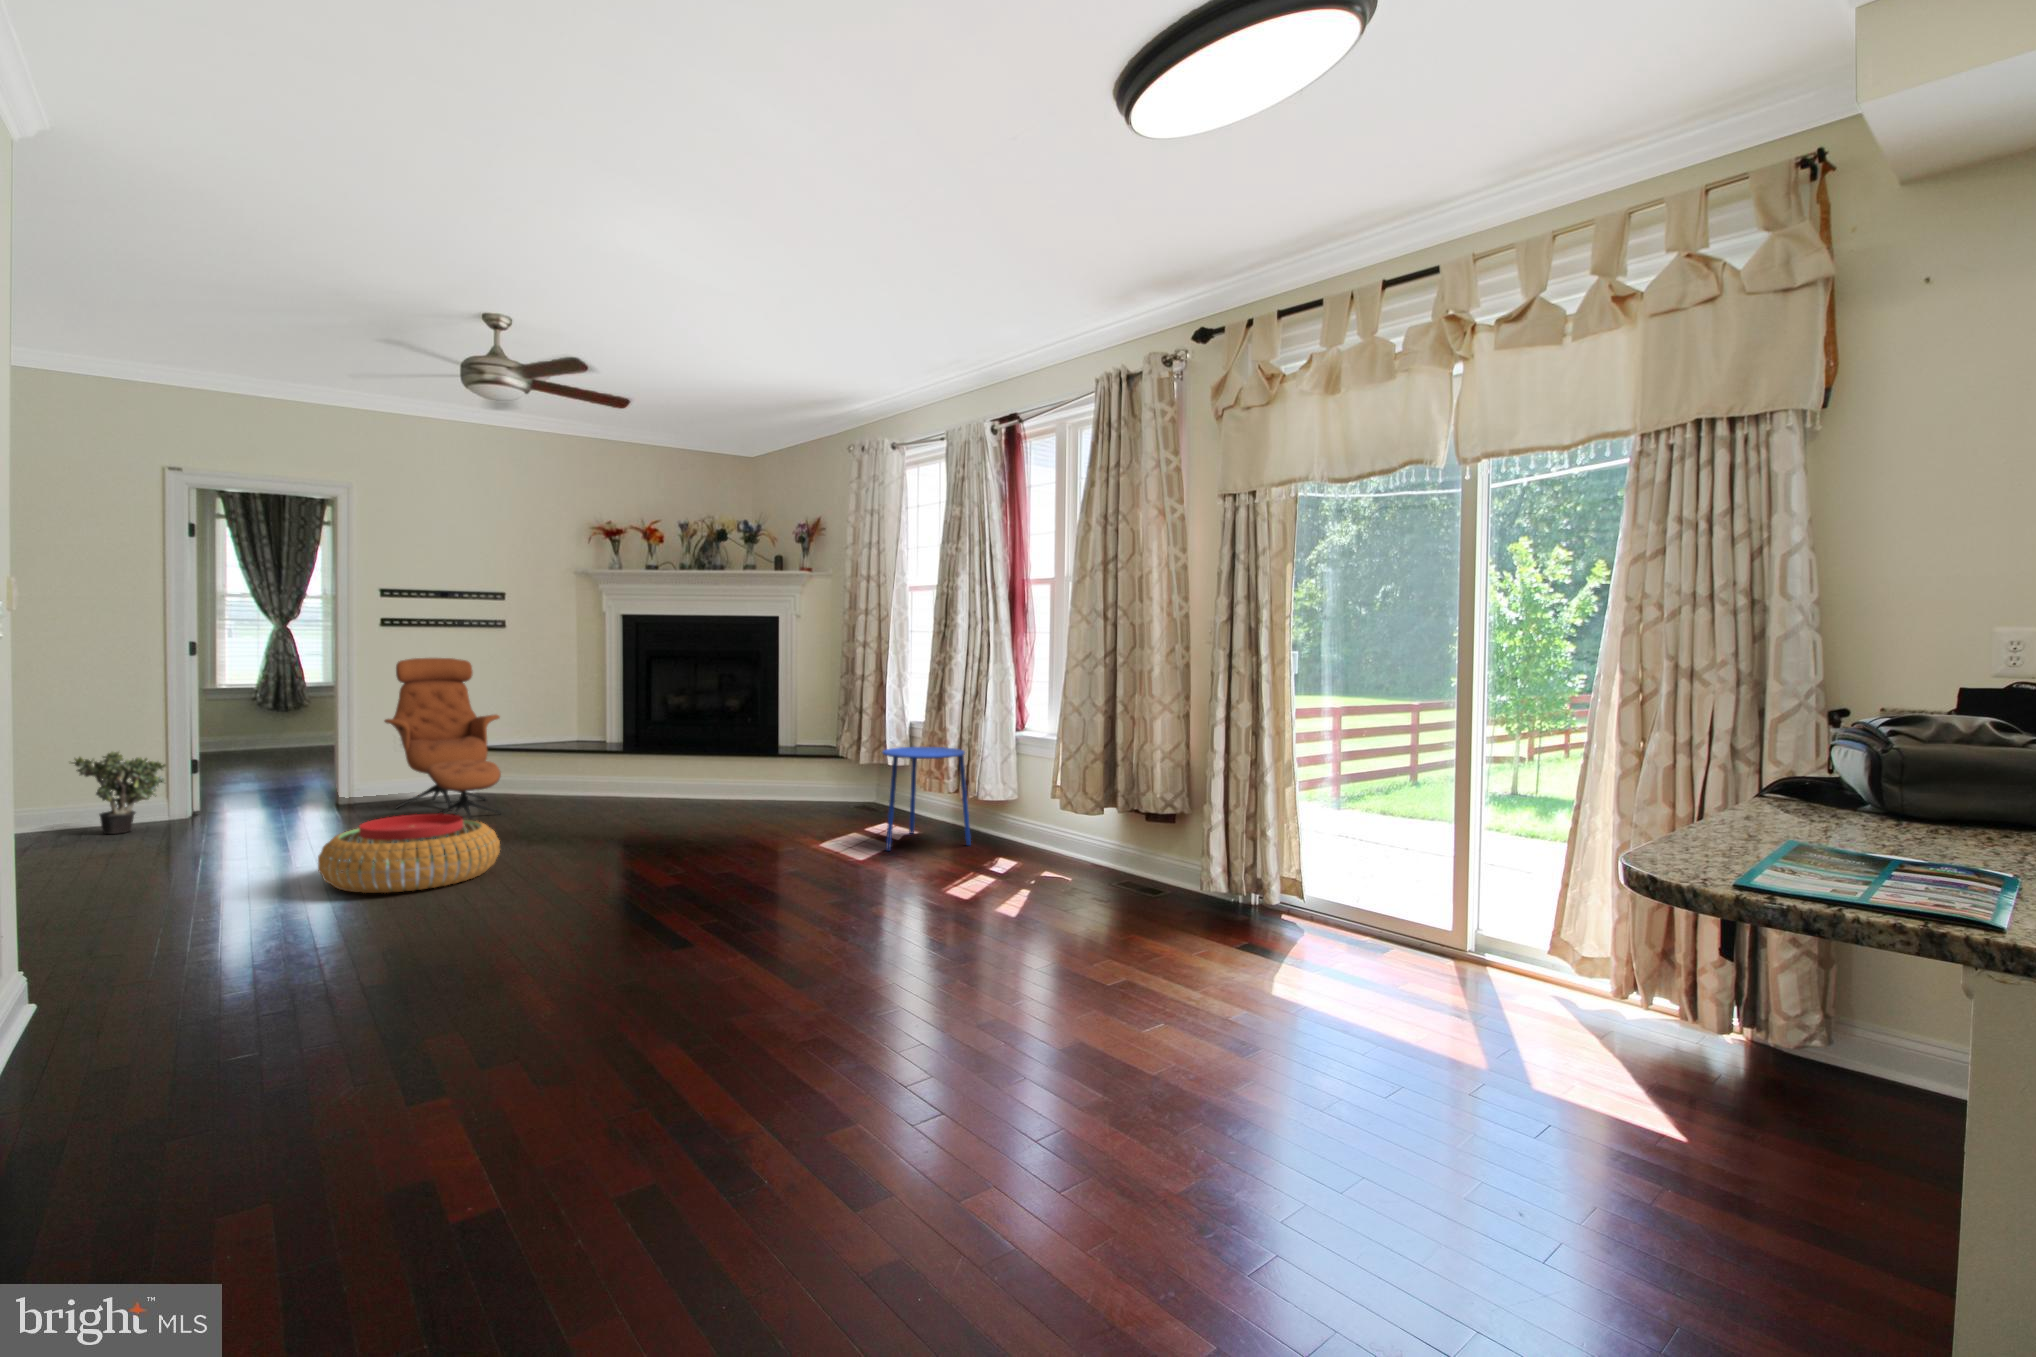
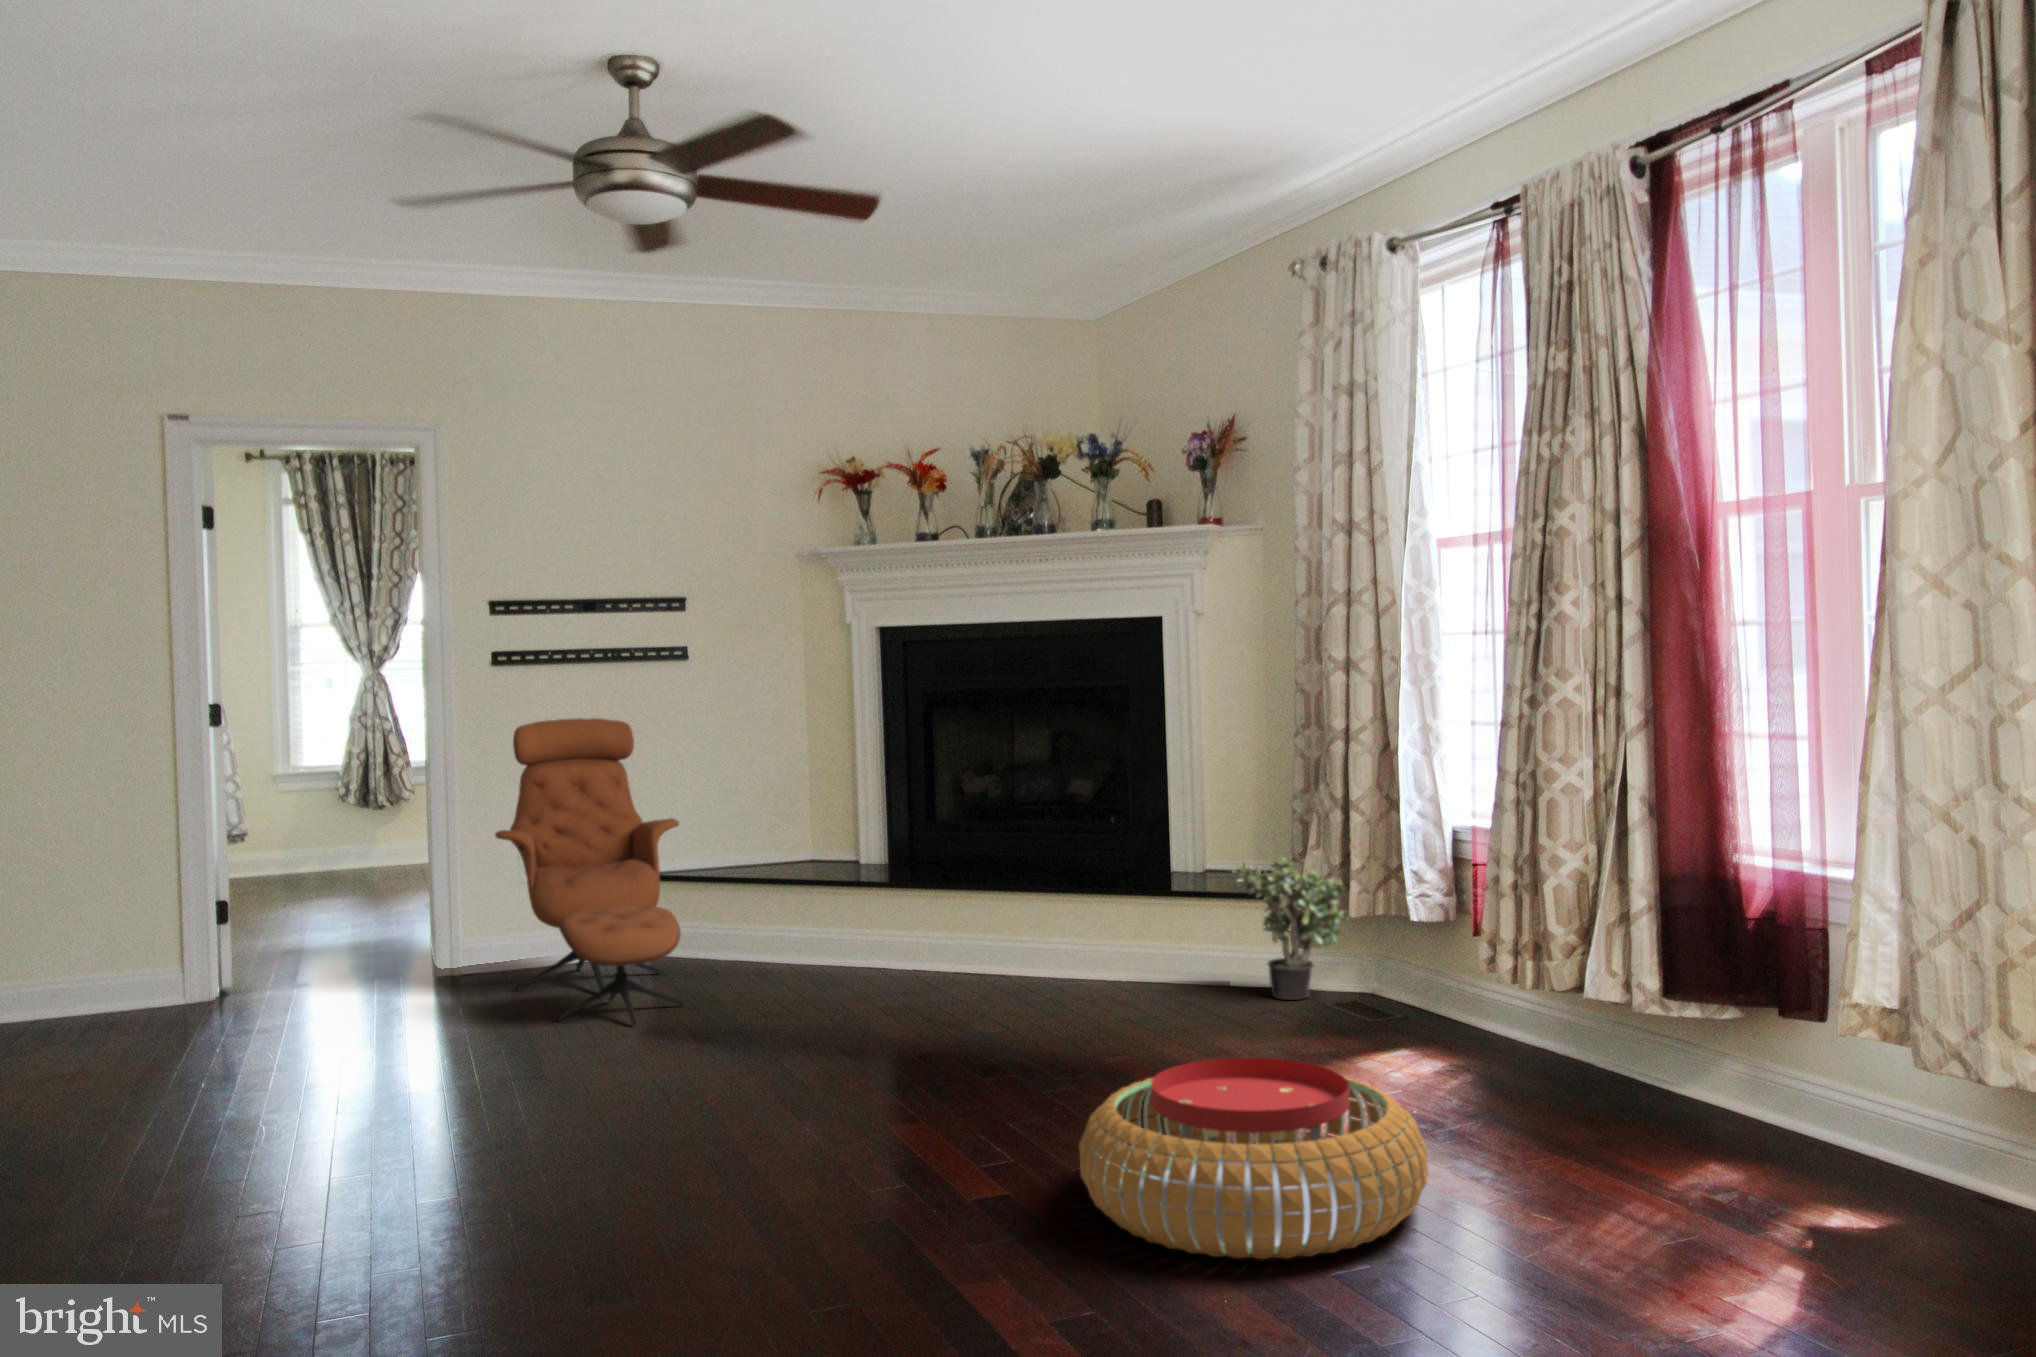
side table: present [882,747,971,851] -> none [1421,886,1638,1126]
potted plant: present [70,752,166,834] -> present [1232,857,1348,1000]
pouf: present [318,814,500,893] -> present [1079,1058,1428,1259]

